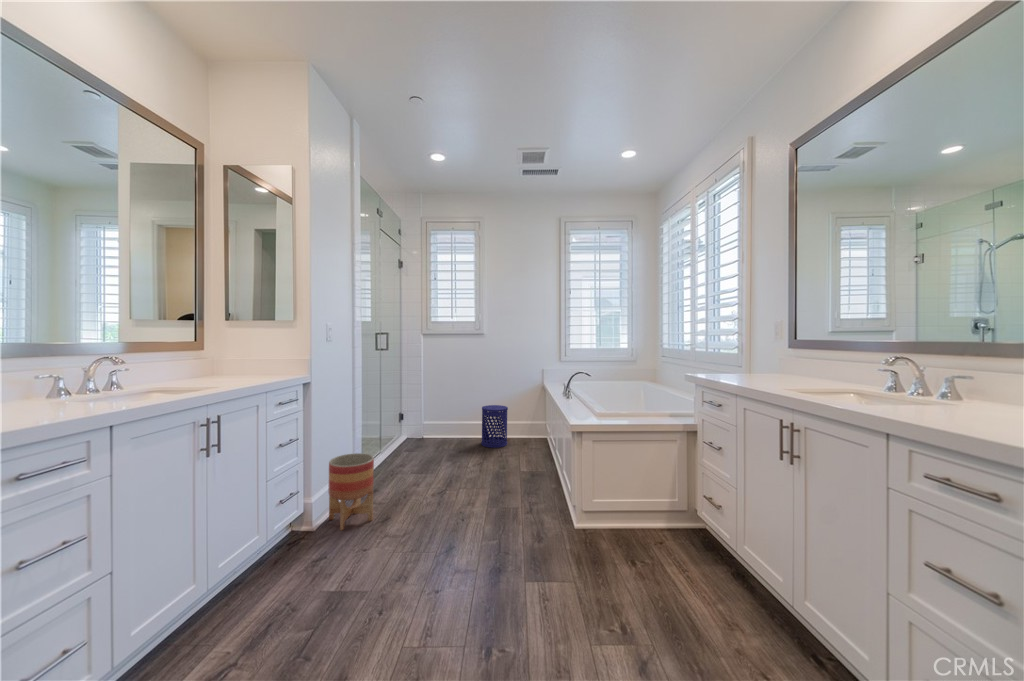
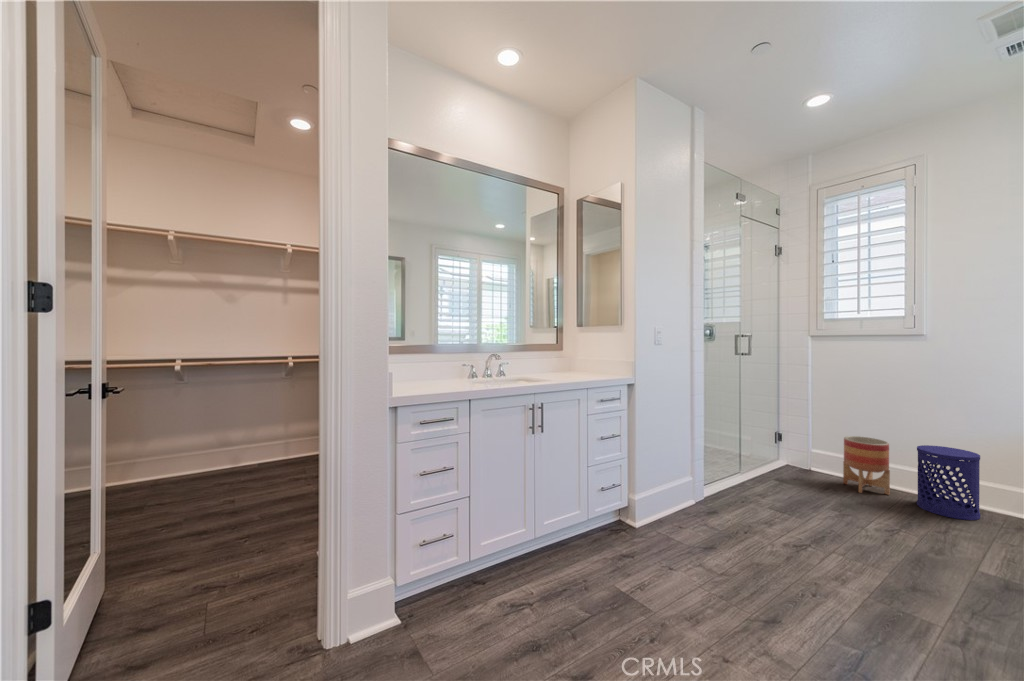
planter: present [328,453,374,530] -> present [843,436,890,495]

